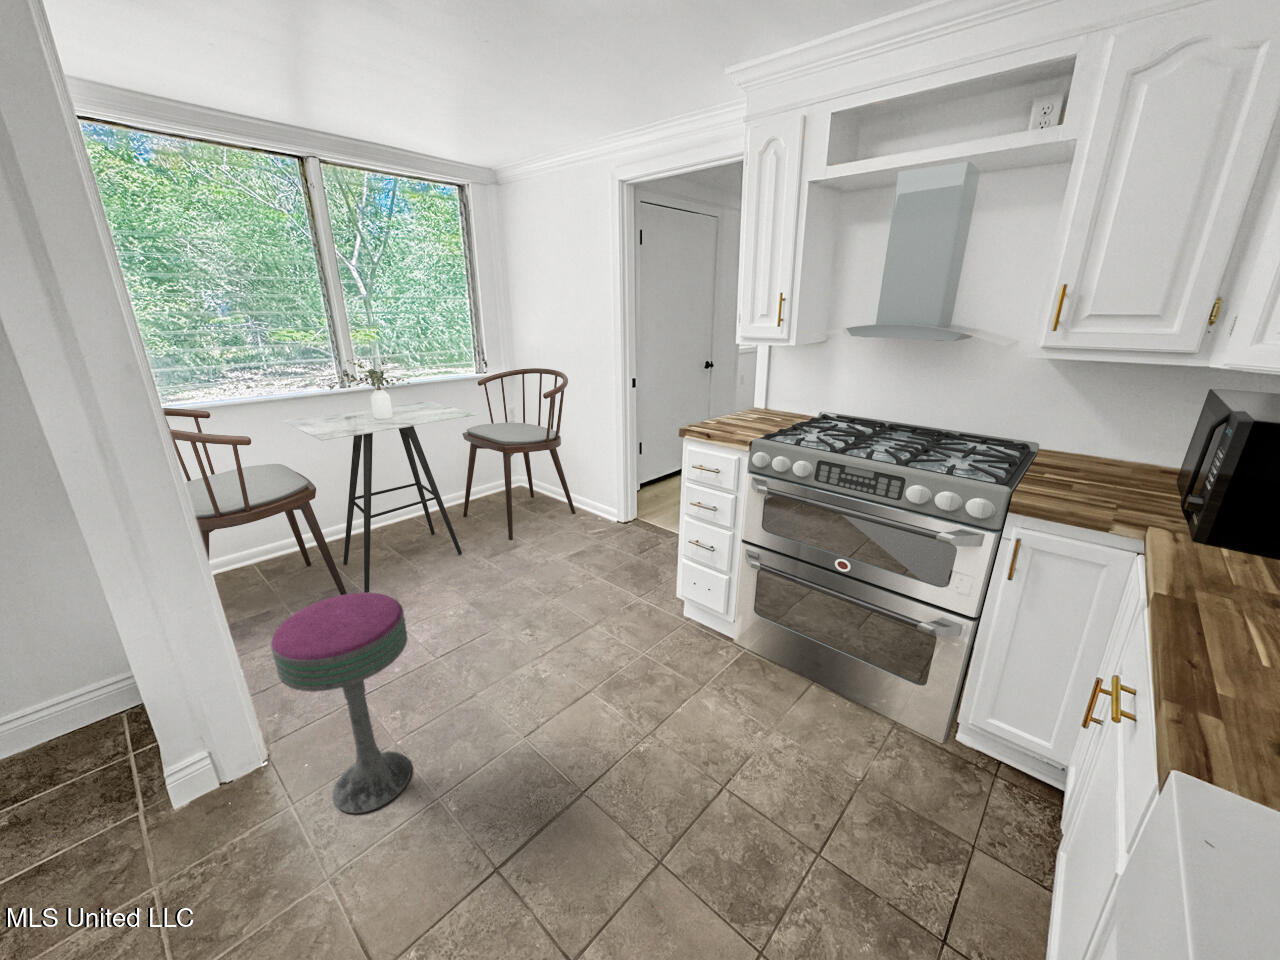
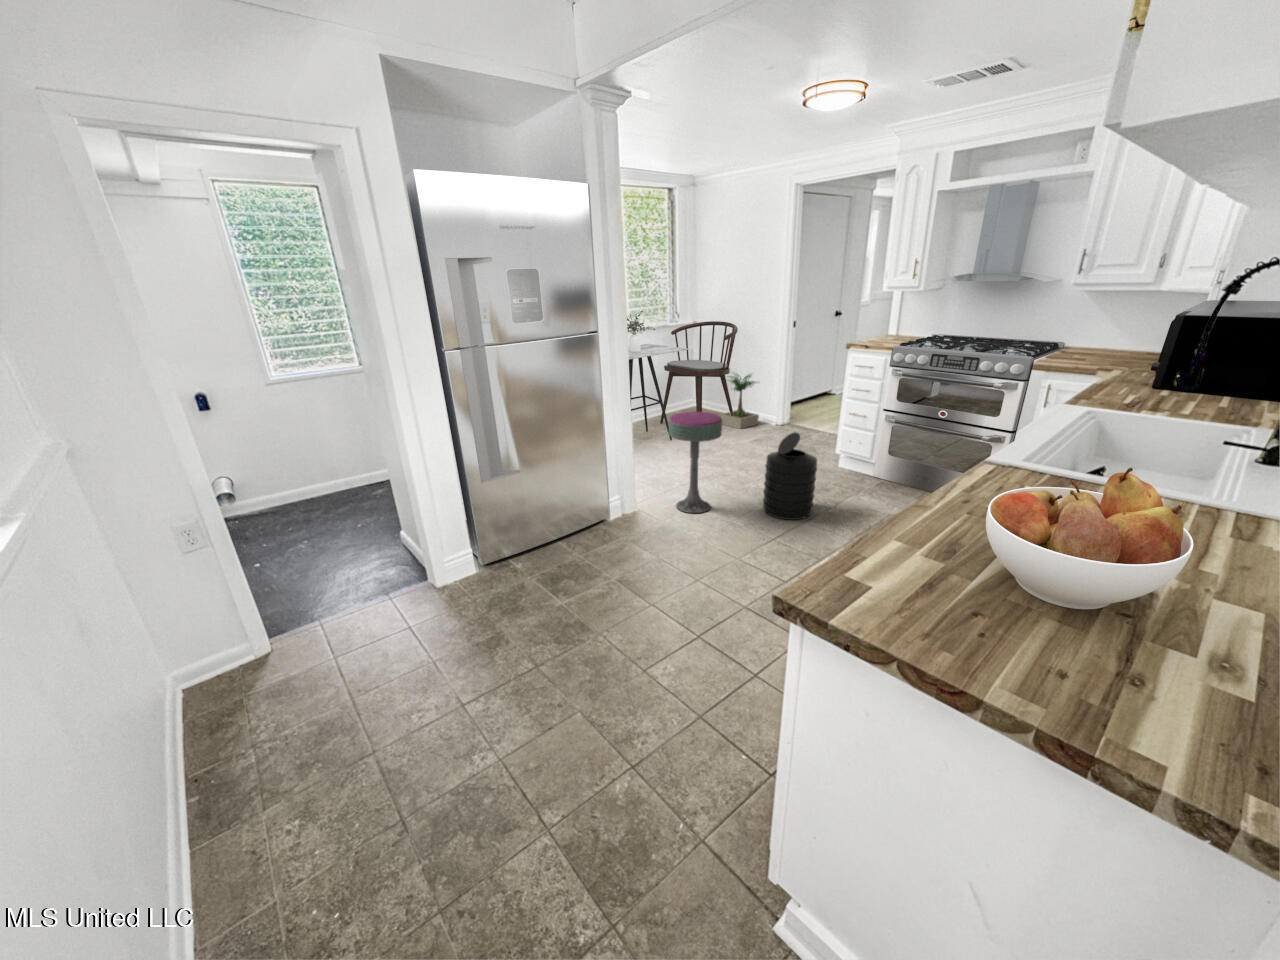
potted plant: none [535,447,597,530] -> present [720,374,759,429]
trash can: none [505,636,610,822] -> present [763,432,817,520]

